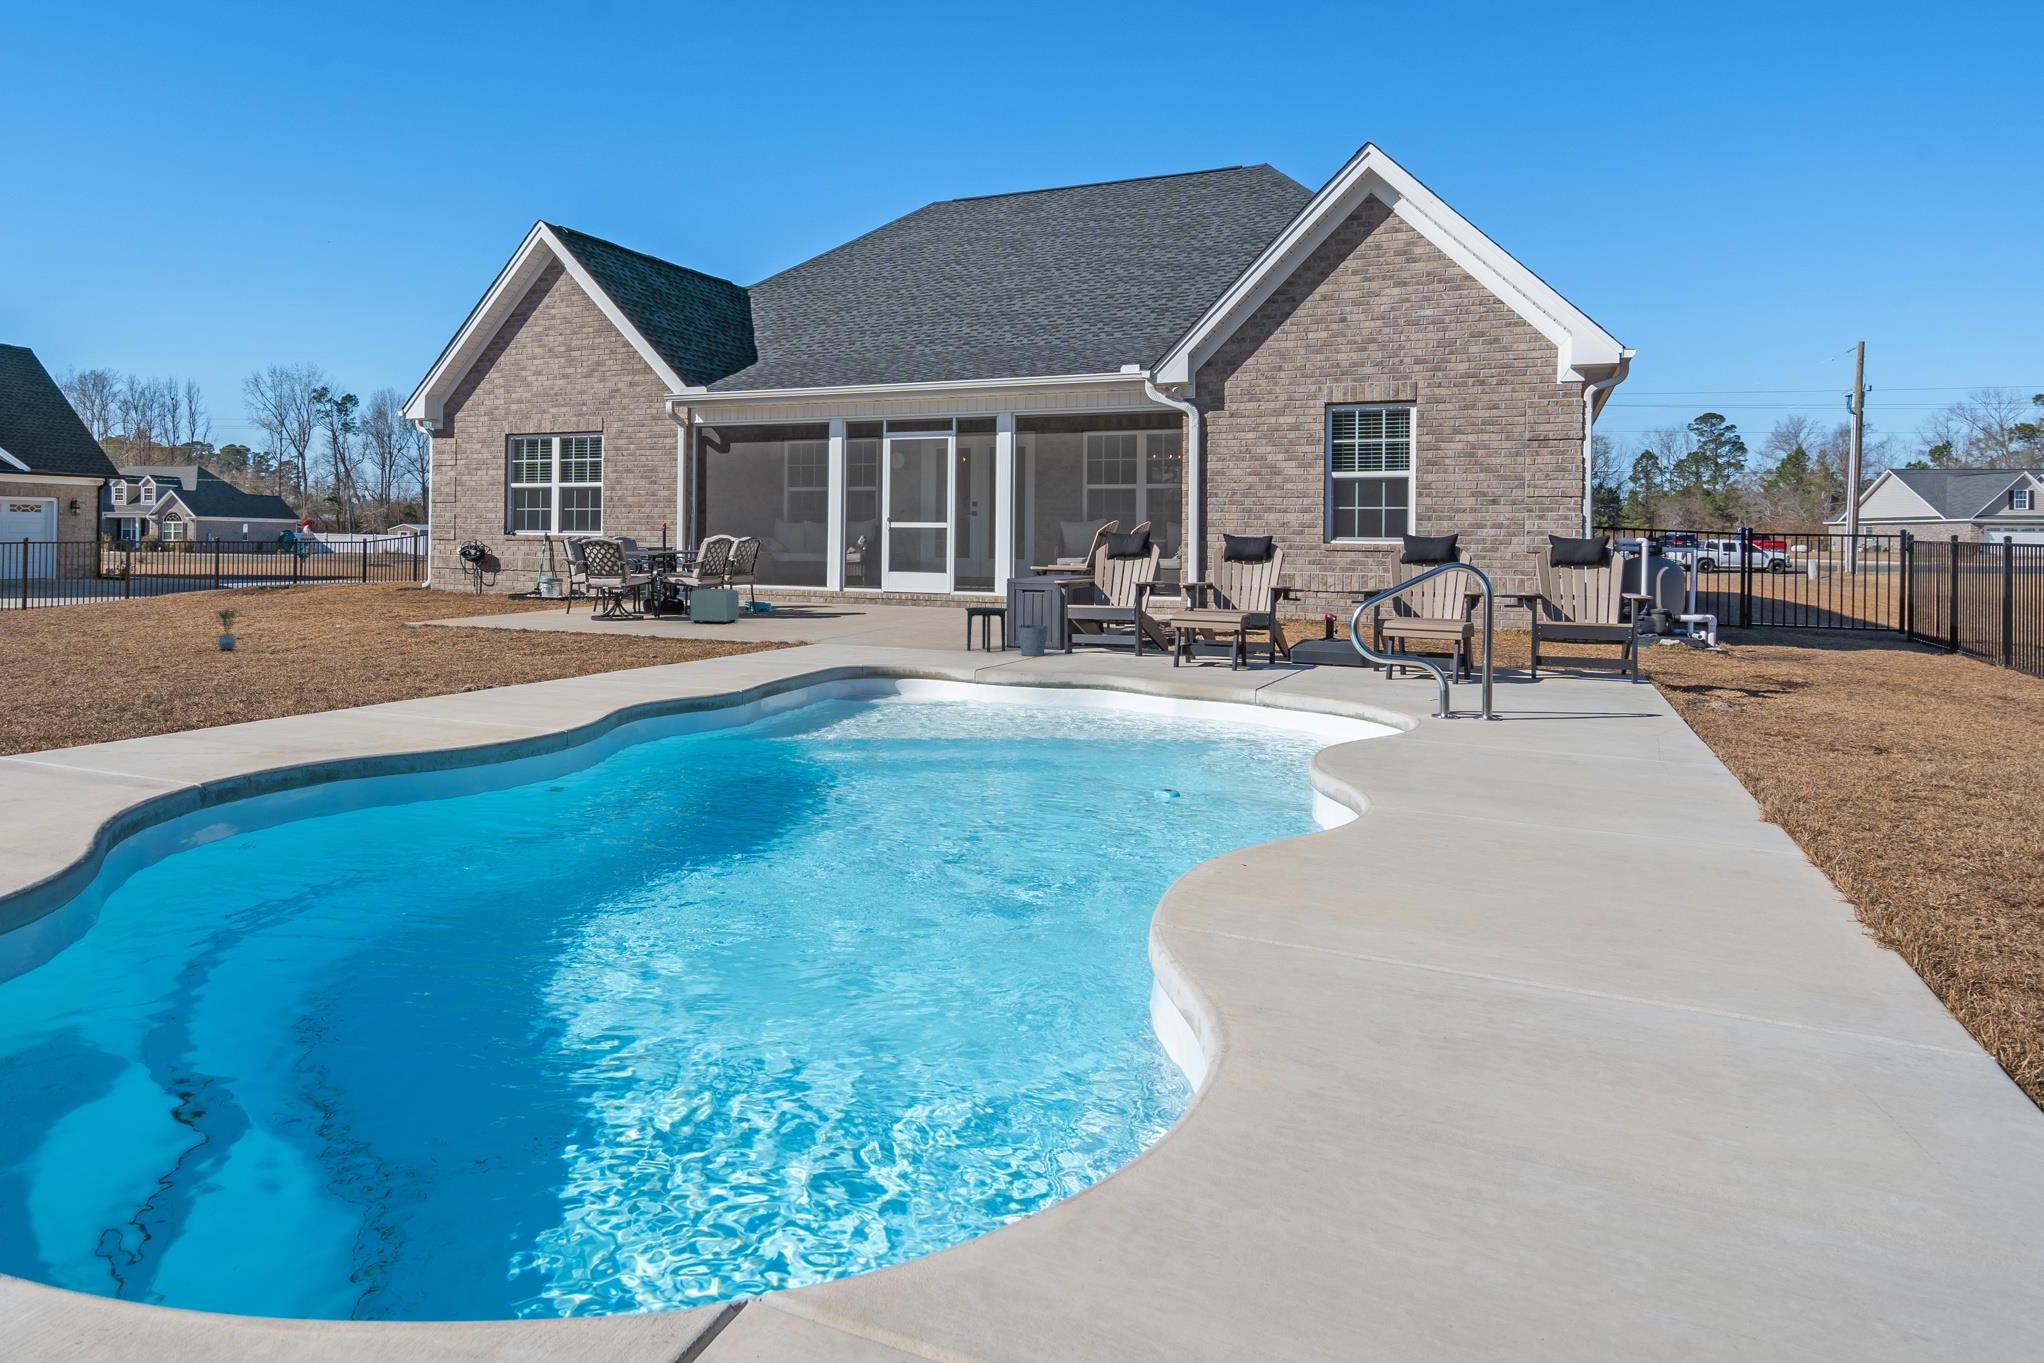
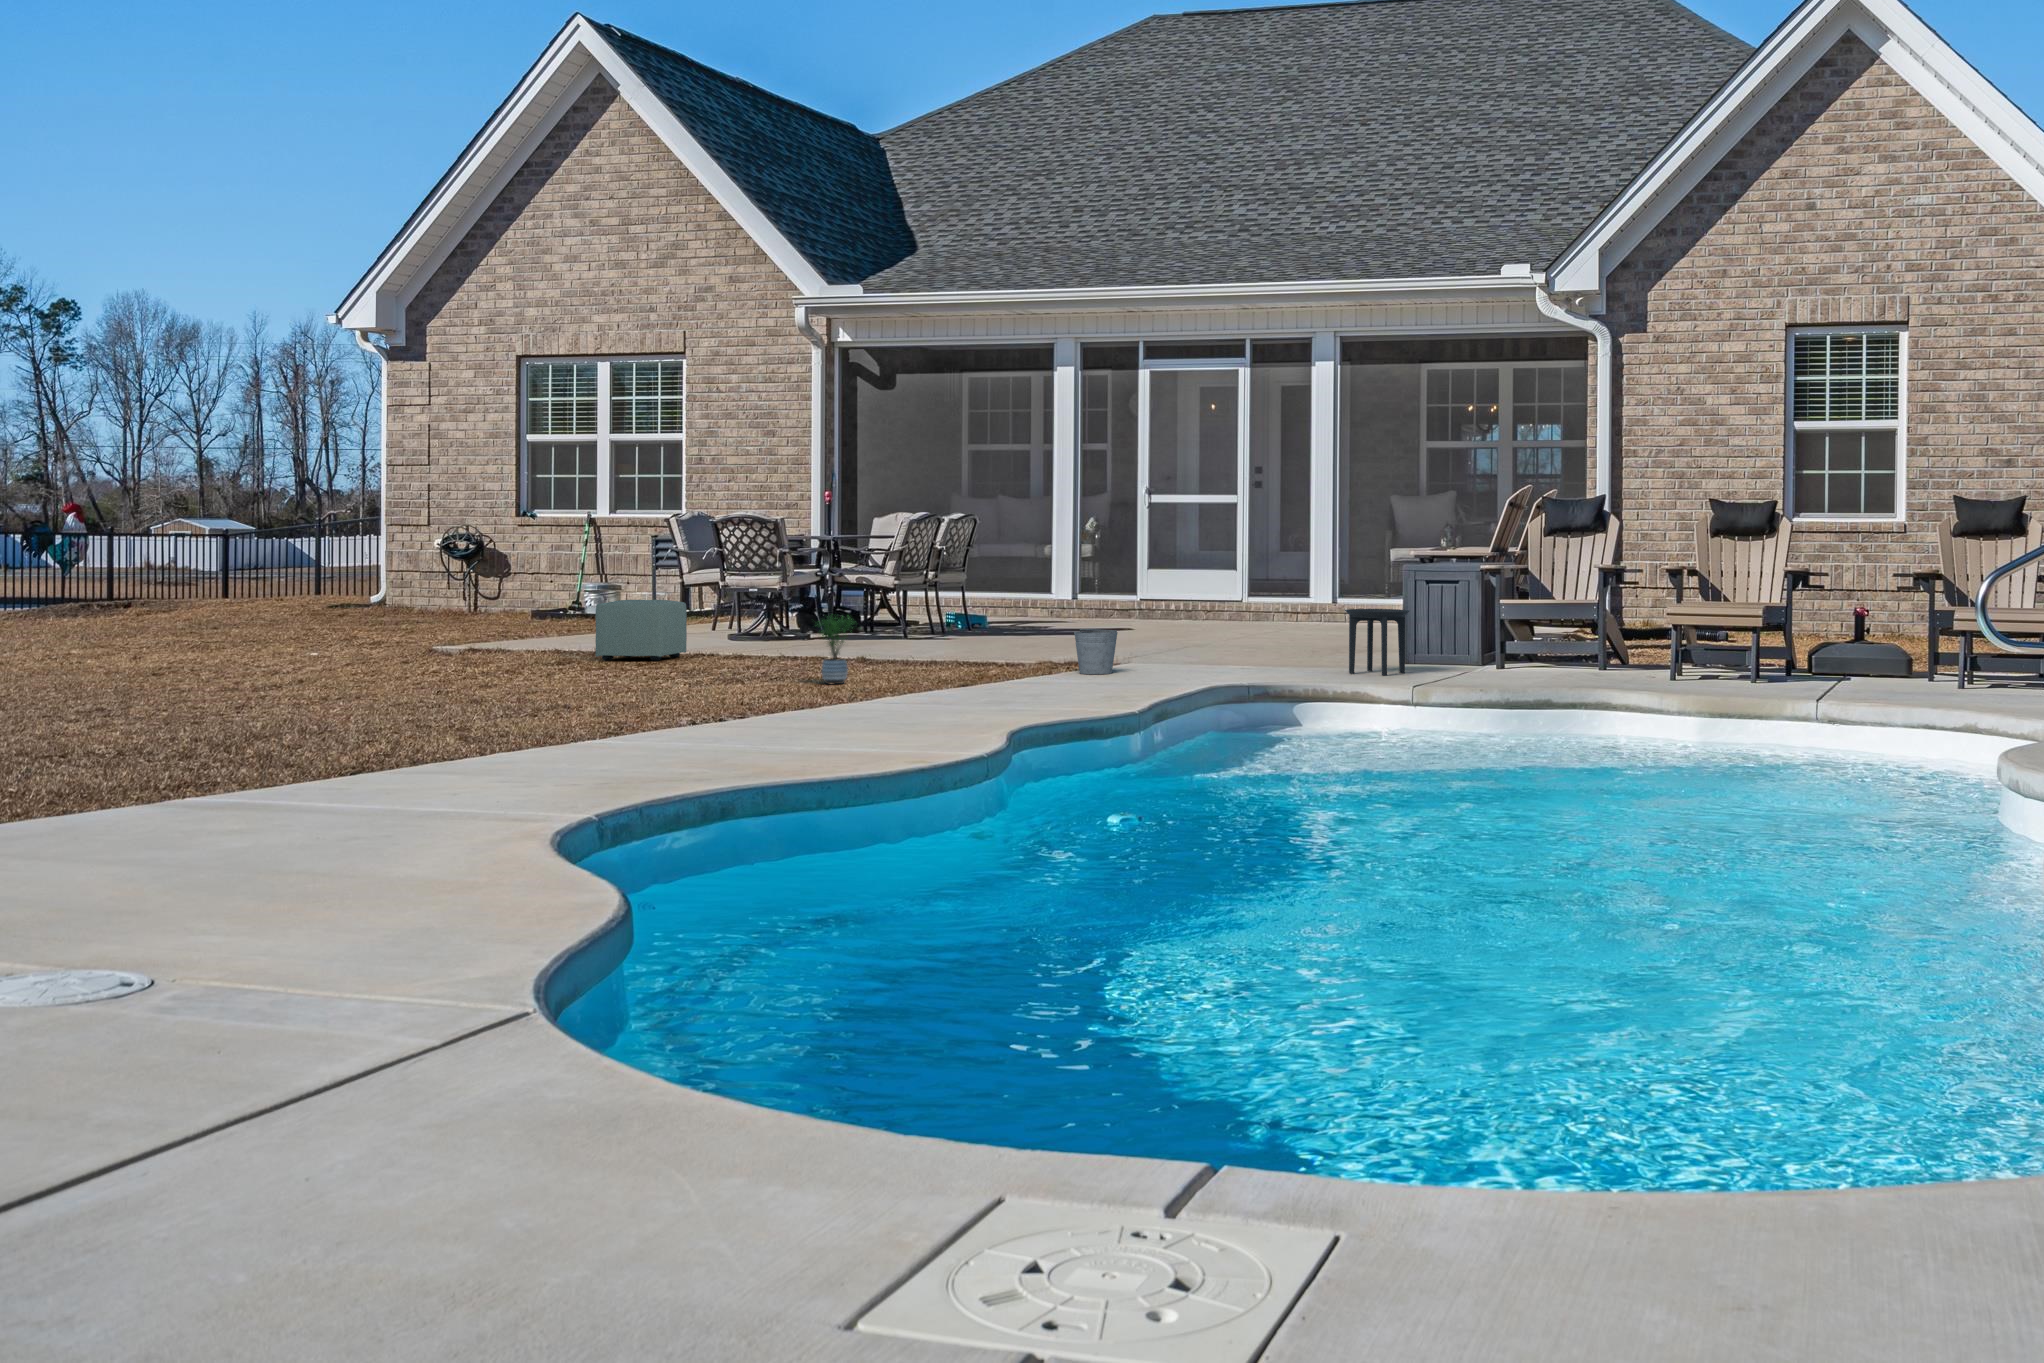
ottoman: present [690,589,739,624] -> present [595,600,687,661]
potted plant: present [216,608,238,650] -> present [817,614,861,684]
bucket: present [1018,624,1048,656] -> present [1074,629,1117,674]

